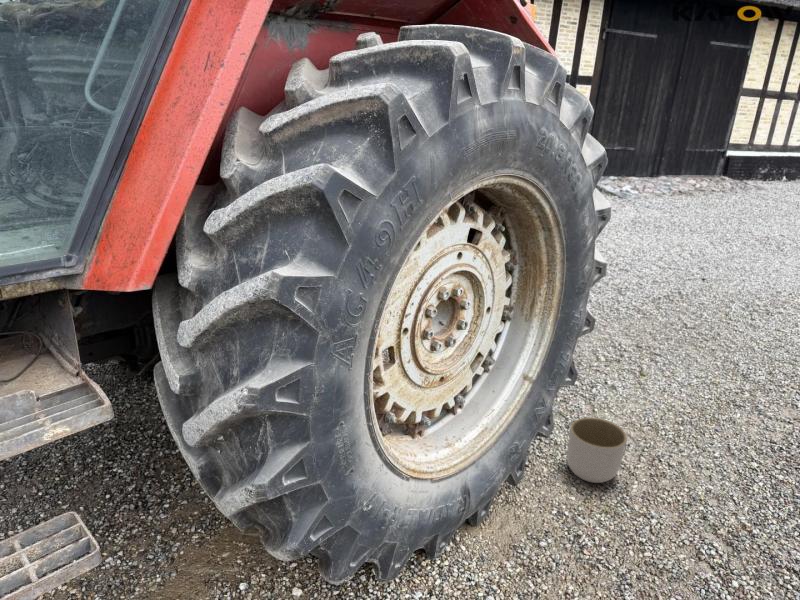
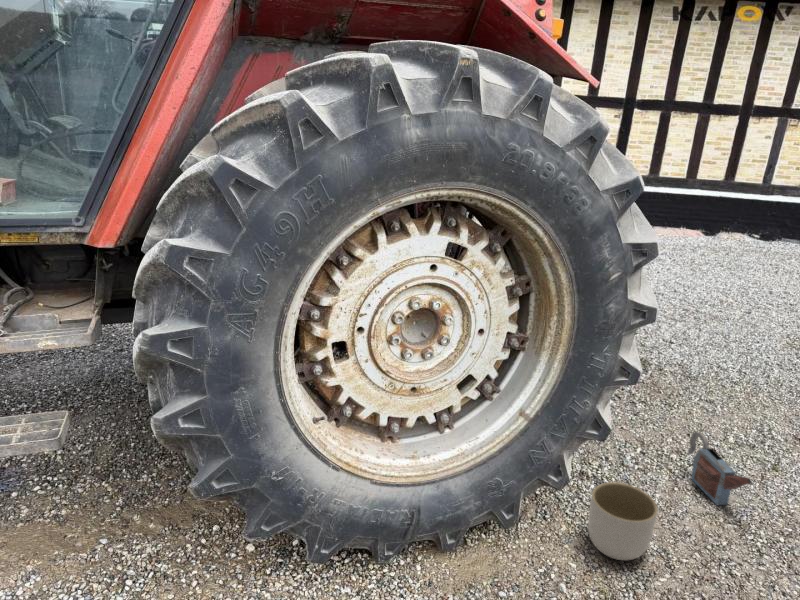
watering can: none [591,358,661,416] -> present [688,432,752,505]

